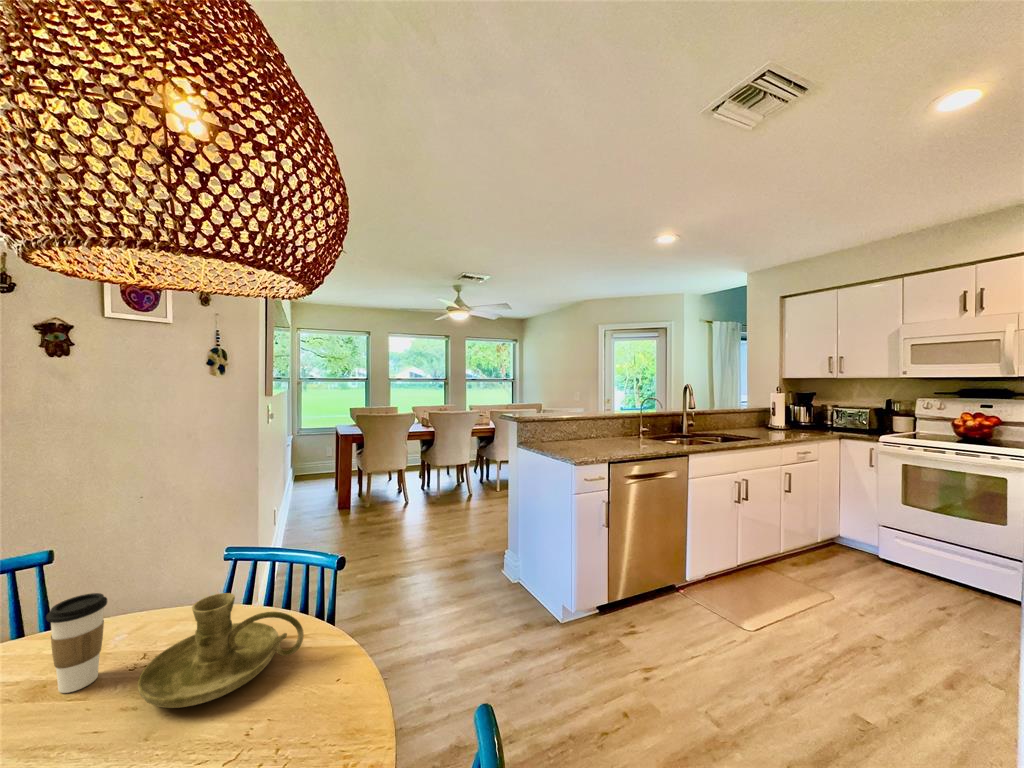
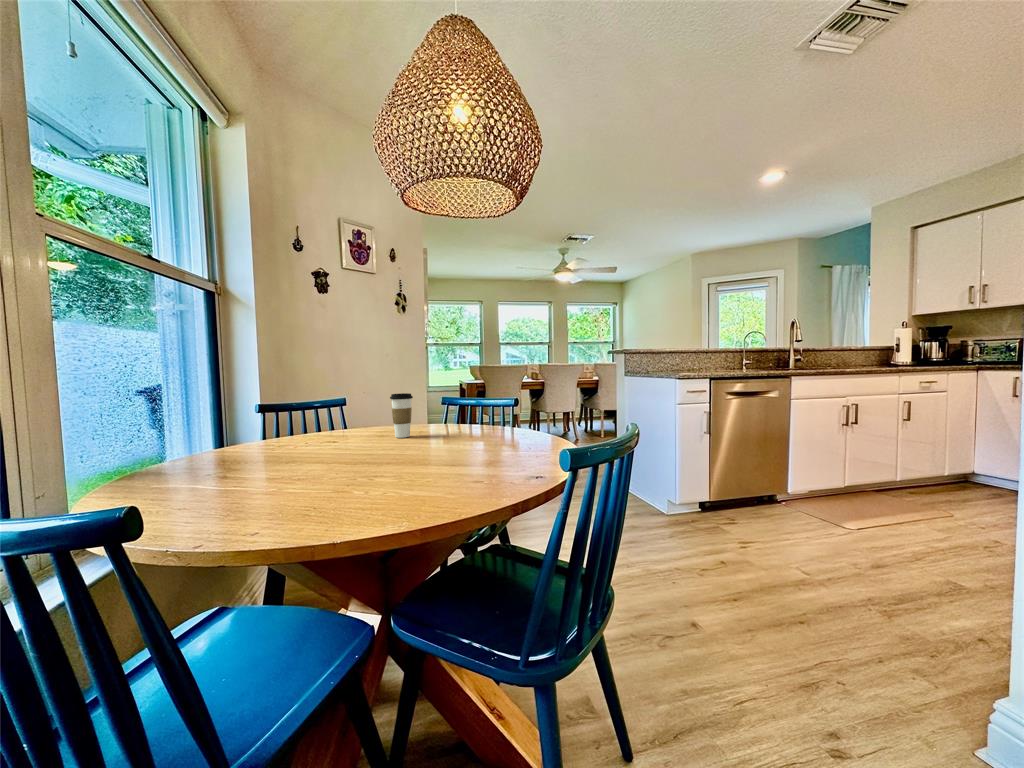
candle holder: present [138,593,304,708] -> none [437,396,514,439]

